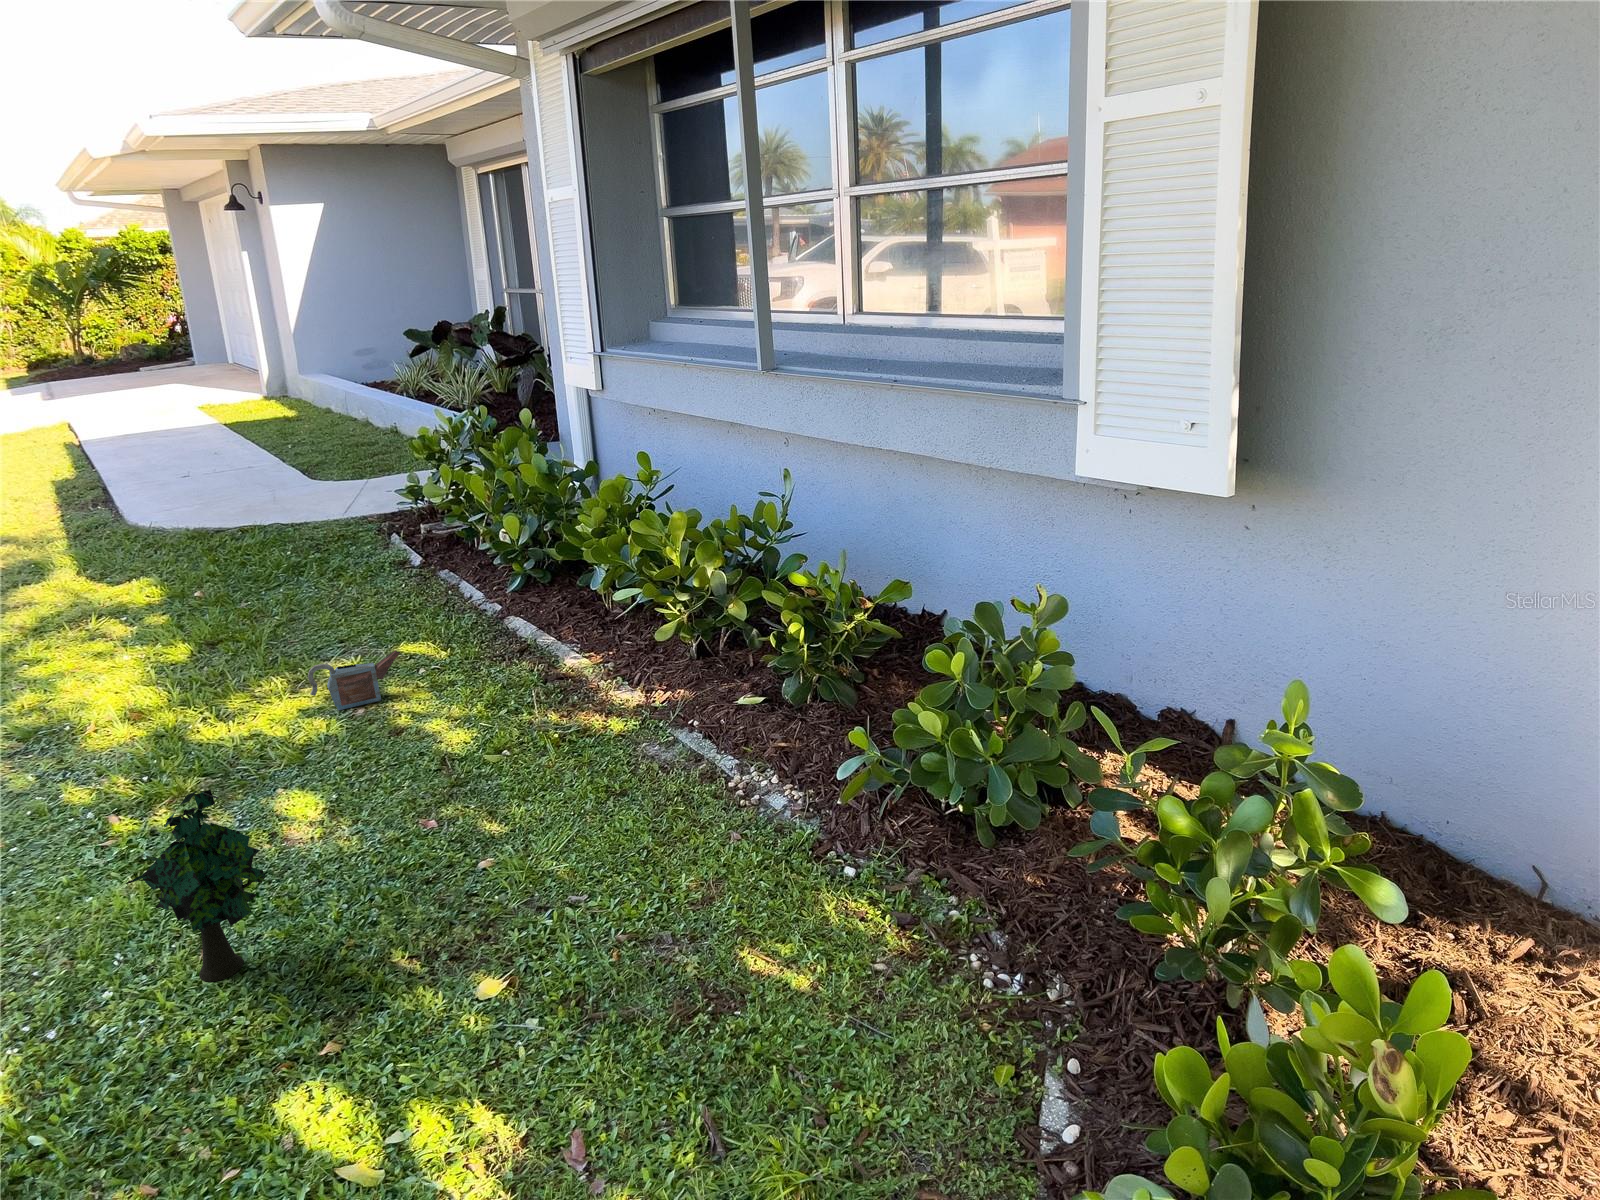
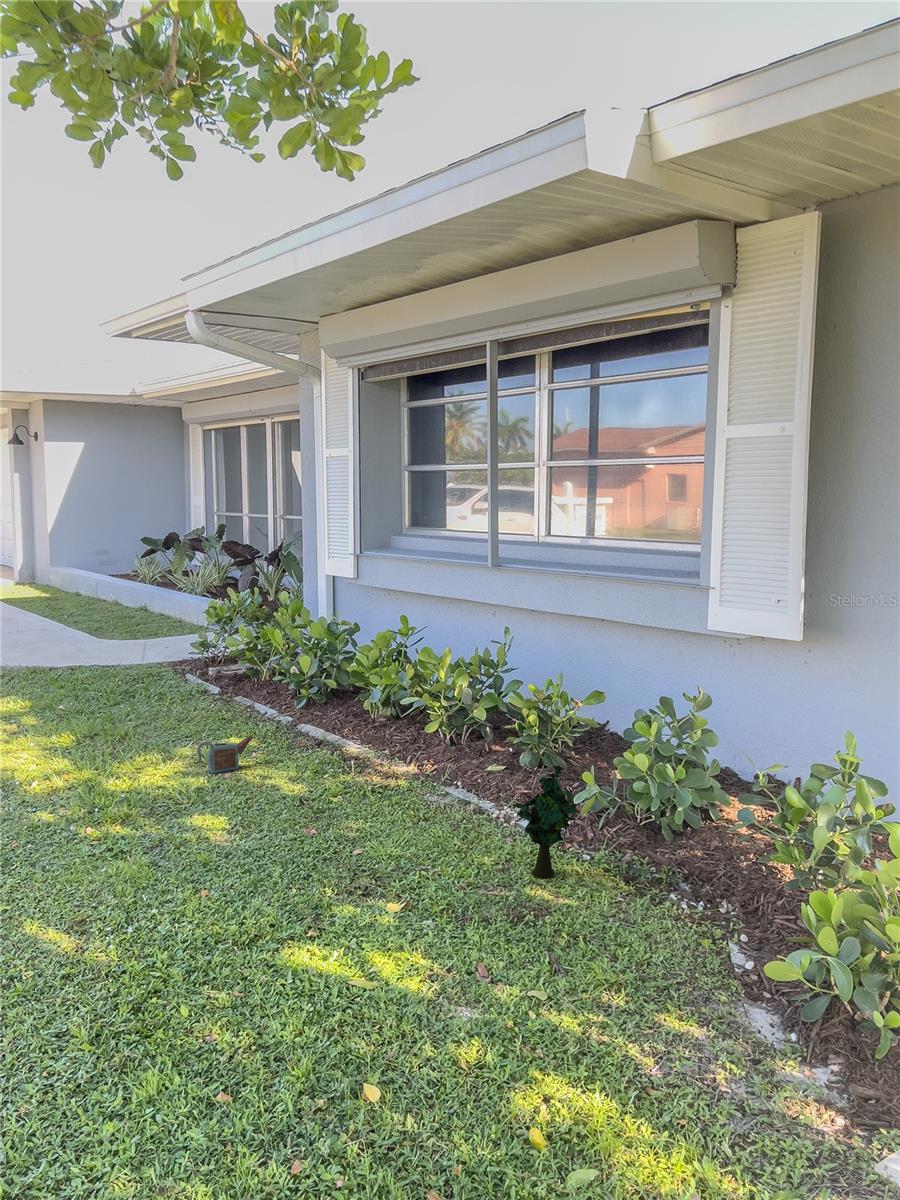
decorative plant: present [126,790,265,982] -> present [513,765,577,879]

